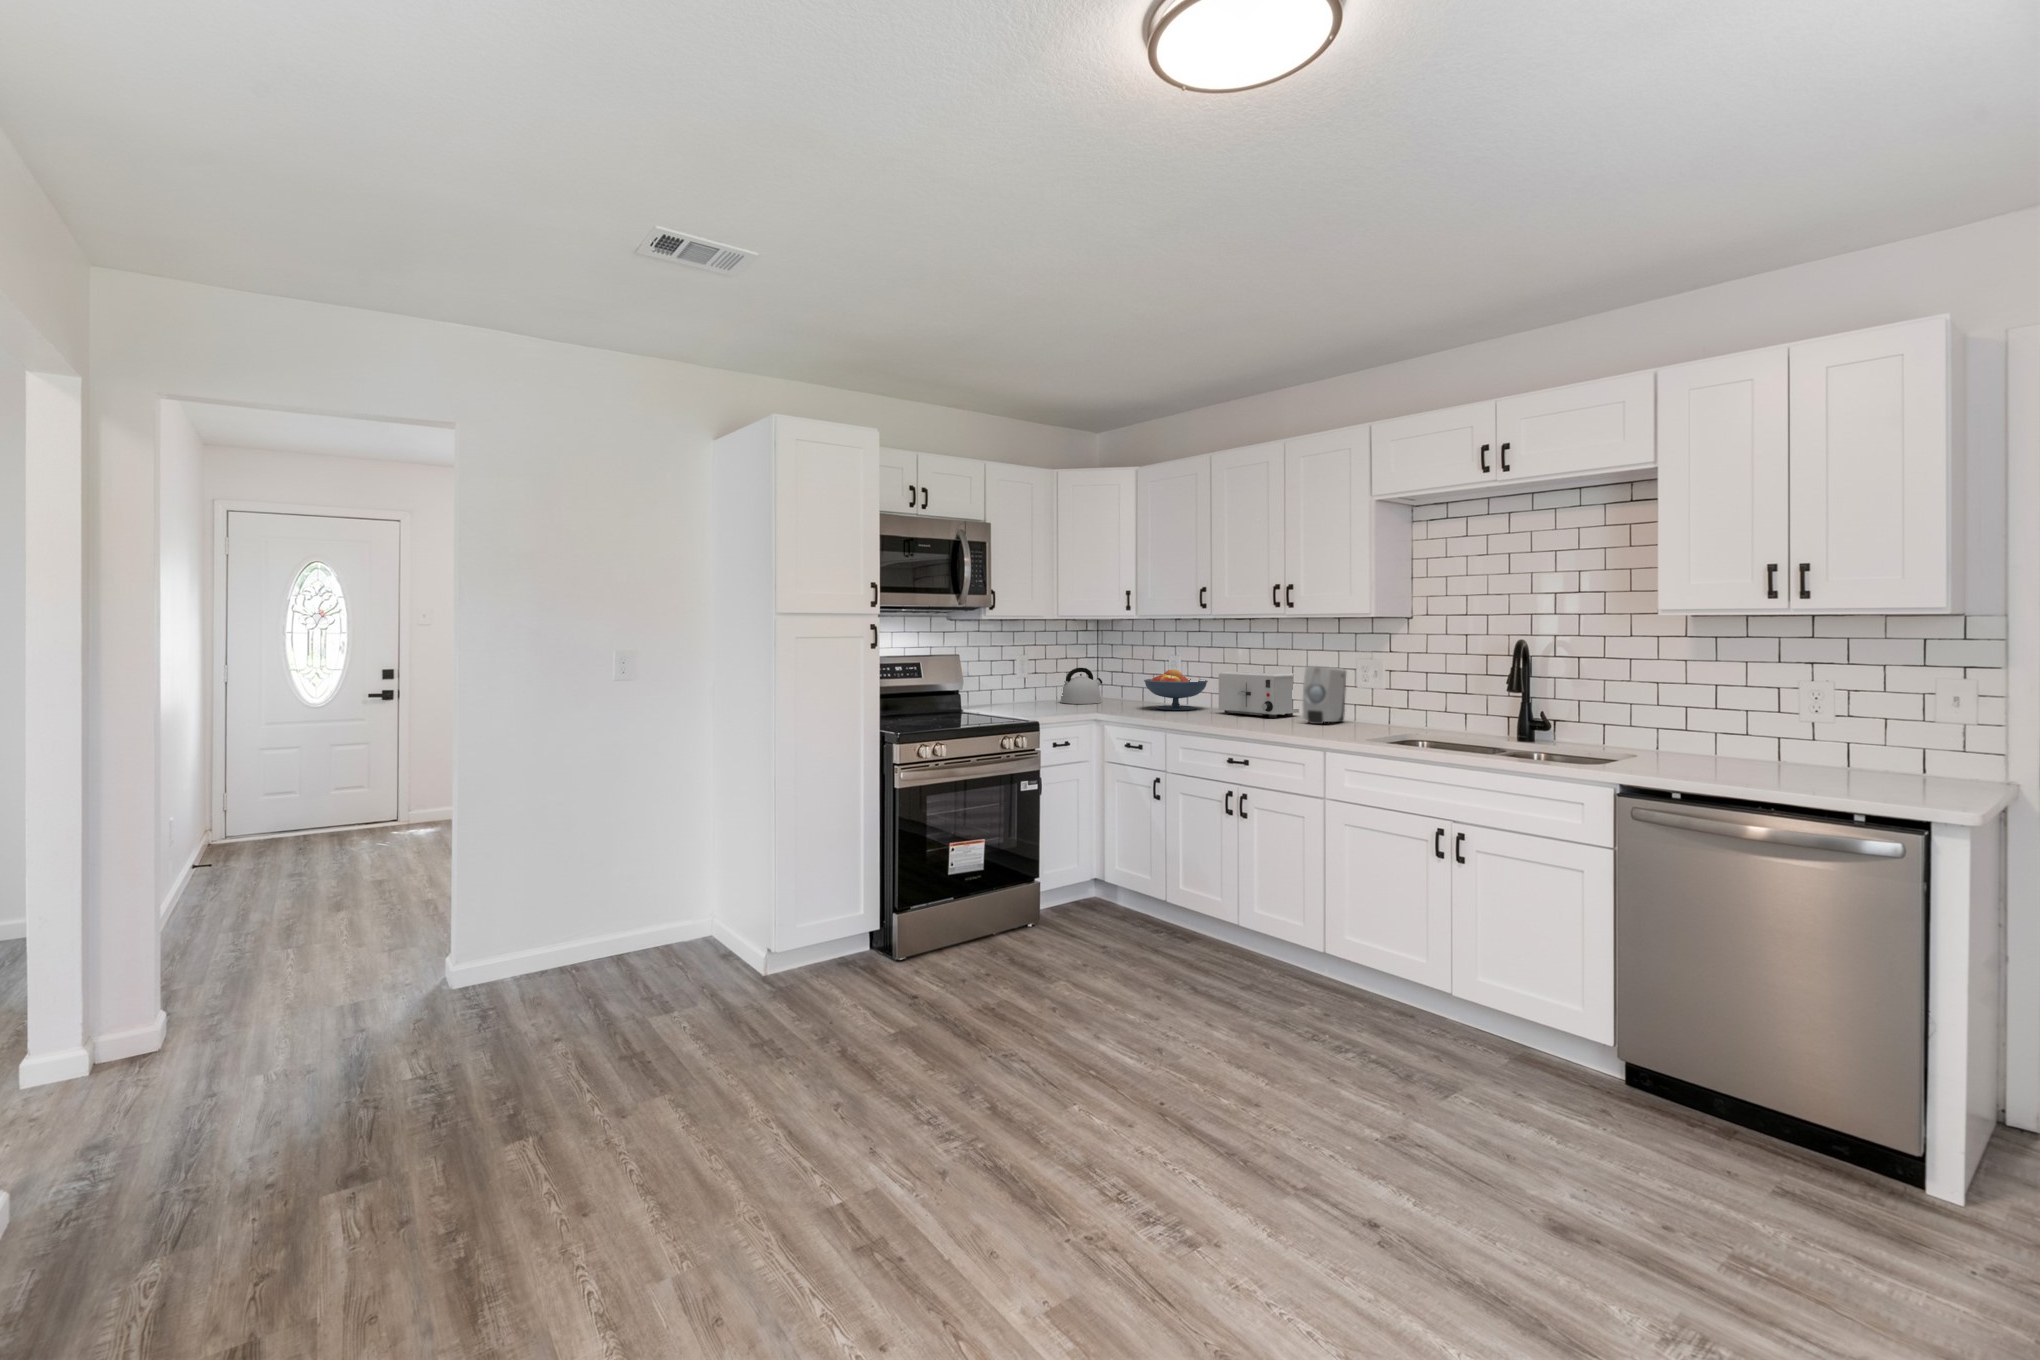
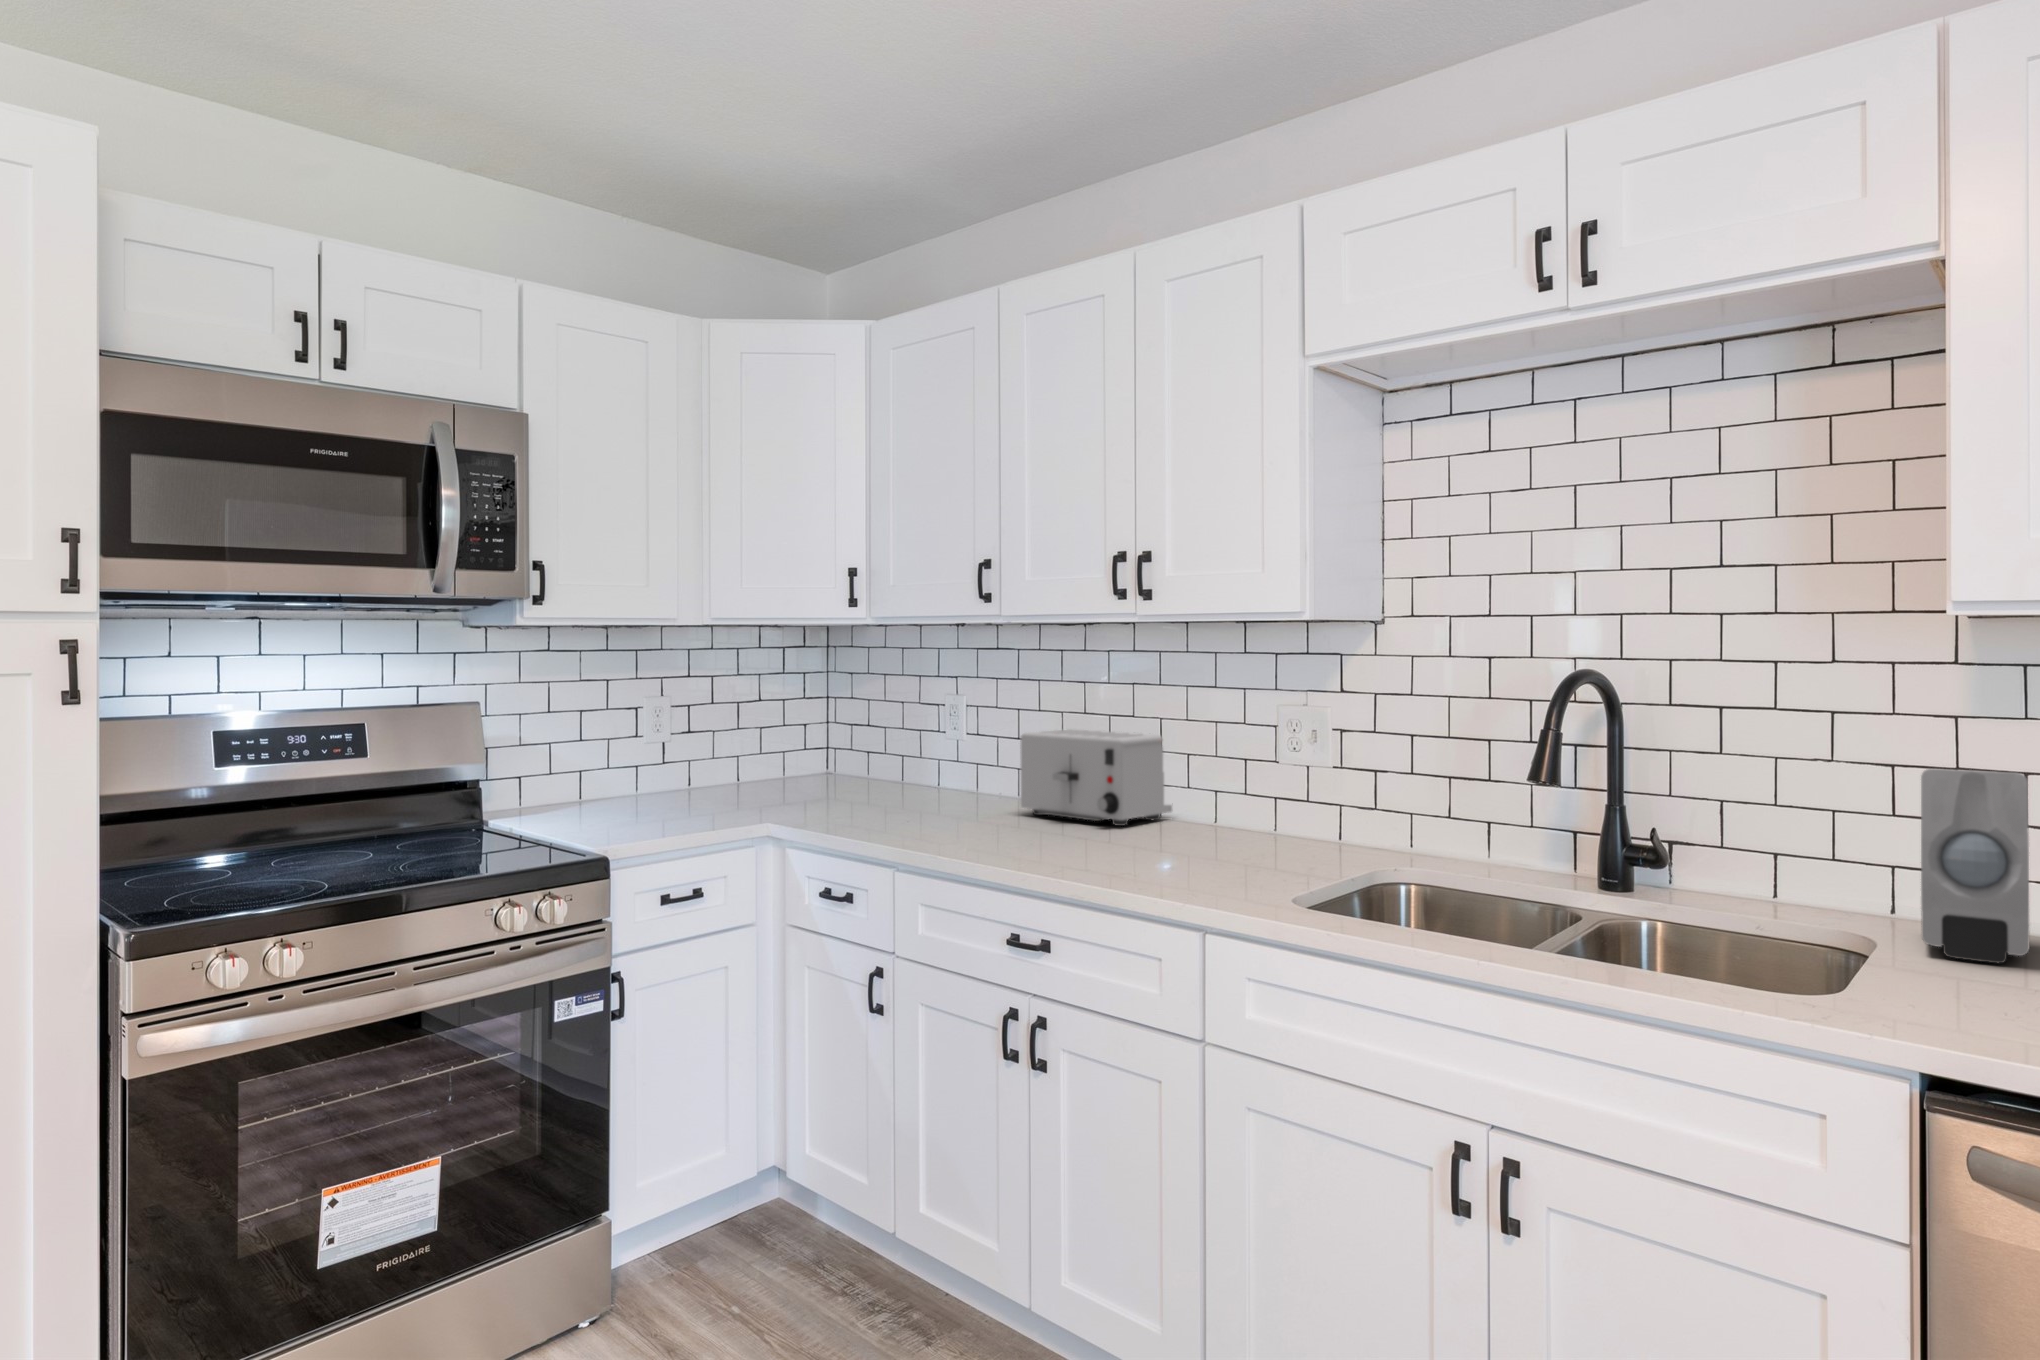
soap dispenser: present [1303,666,1346,724] -> present [1921,769,2030,963]
kettle: present [1060,668,1102,704] -> none [739,721,824,793]
fruit bowl: present [1144,670,1208,710] -> none [886,724,1008,808]

